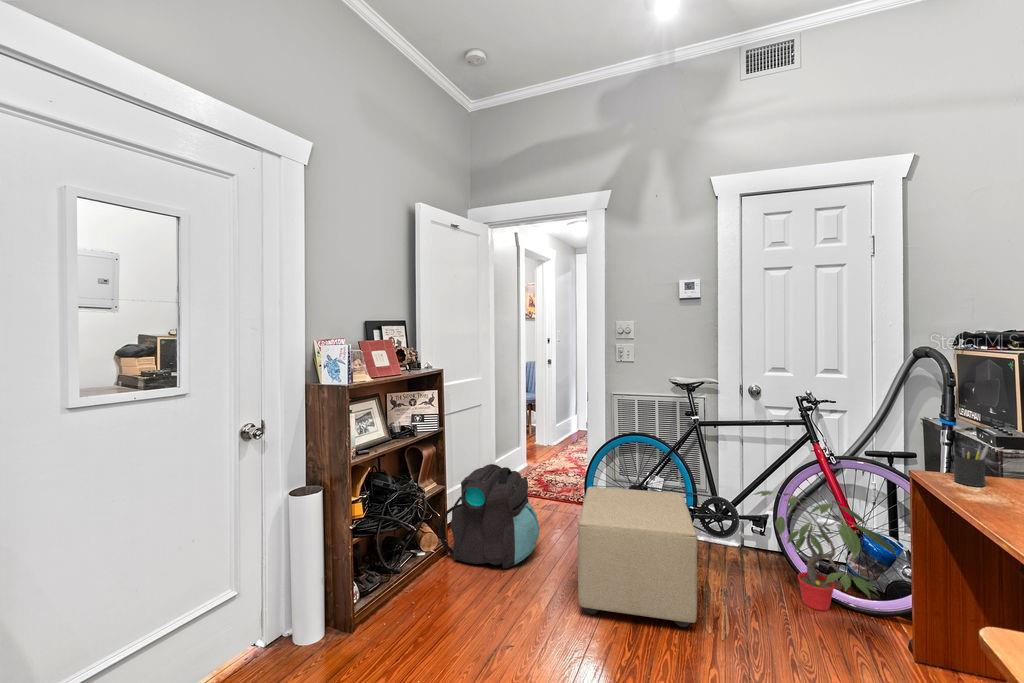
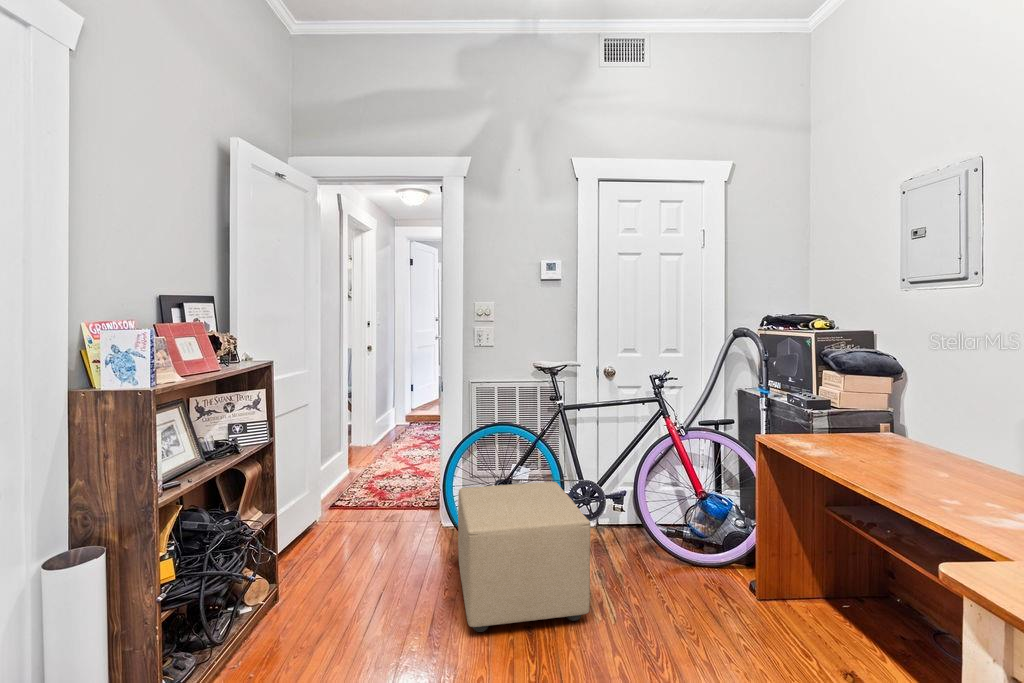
pen holder: present [954,444,989,487] -> none [788,407,813,443]
backpack: present [439,464,539,569] -> none [269,477,403,608]
potted plant: present [753,491,898,611] -> none [619,468,746,572]

